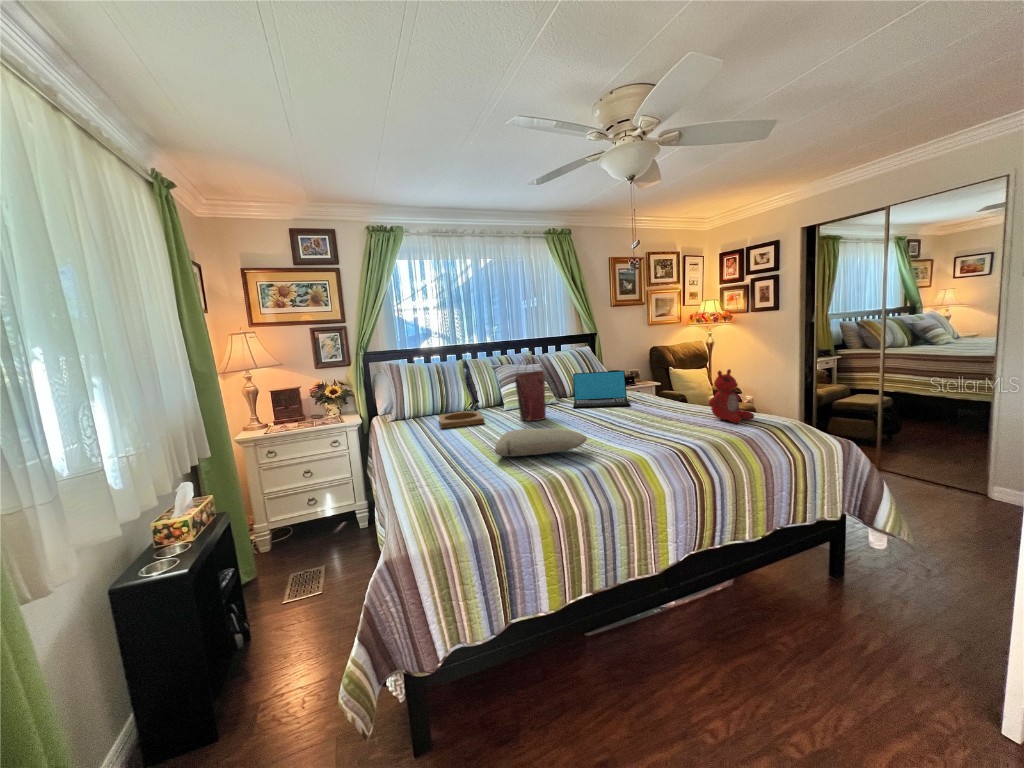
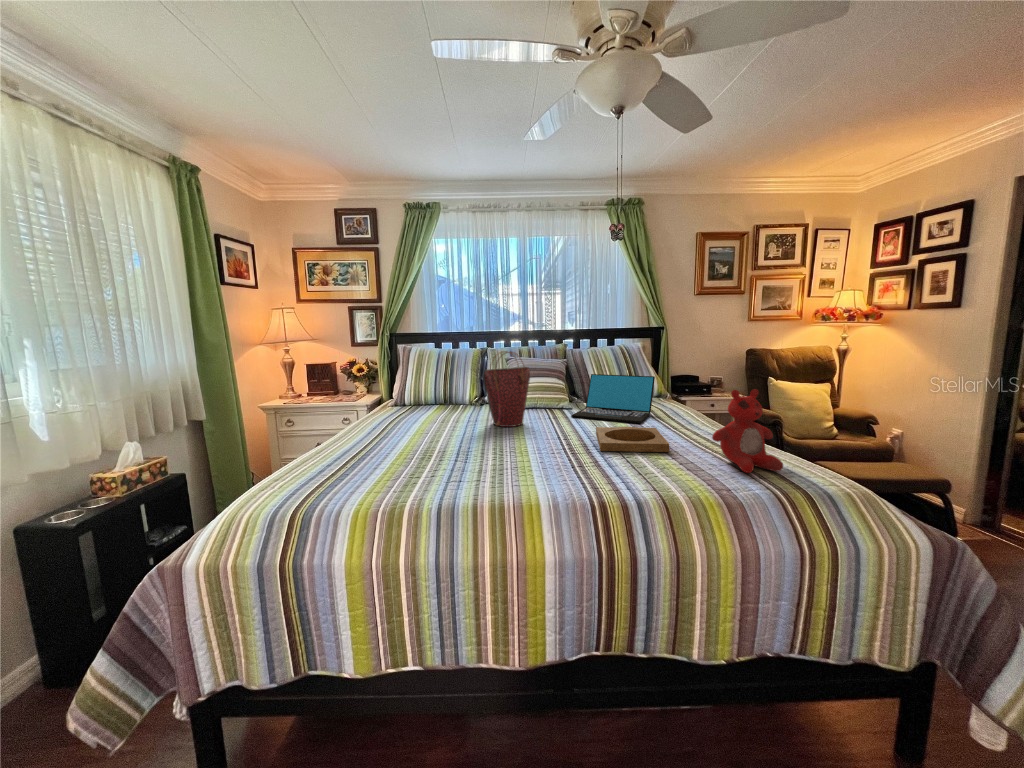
tray: present [439,411,485,428] -> present [596,427,669,452]
pillow: present [495,429,587,456] -> none [377,436,490,472]

